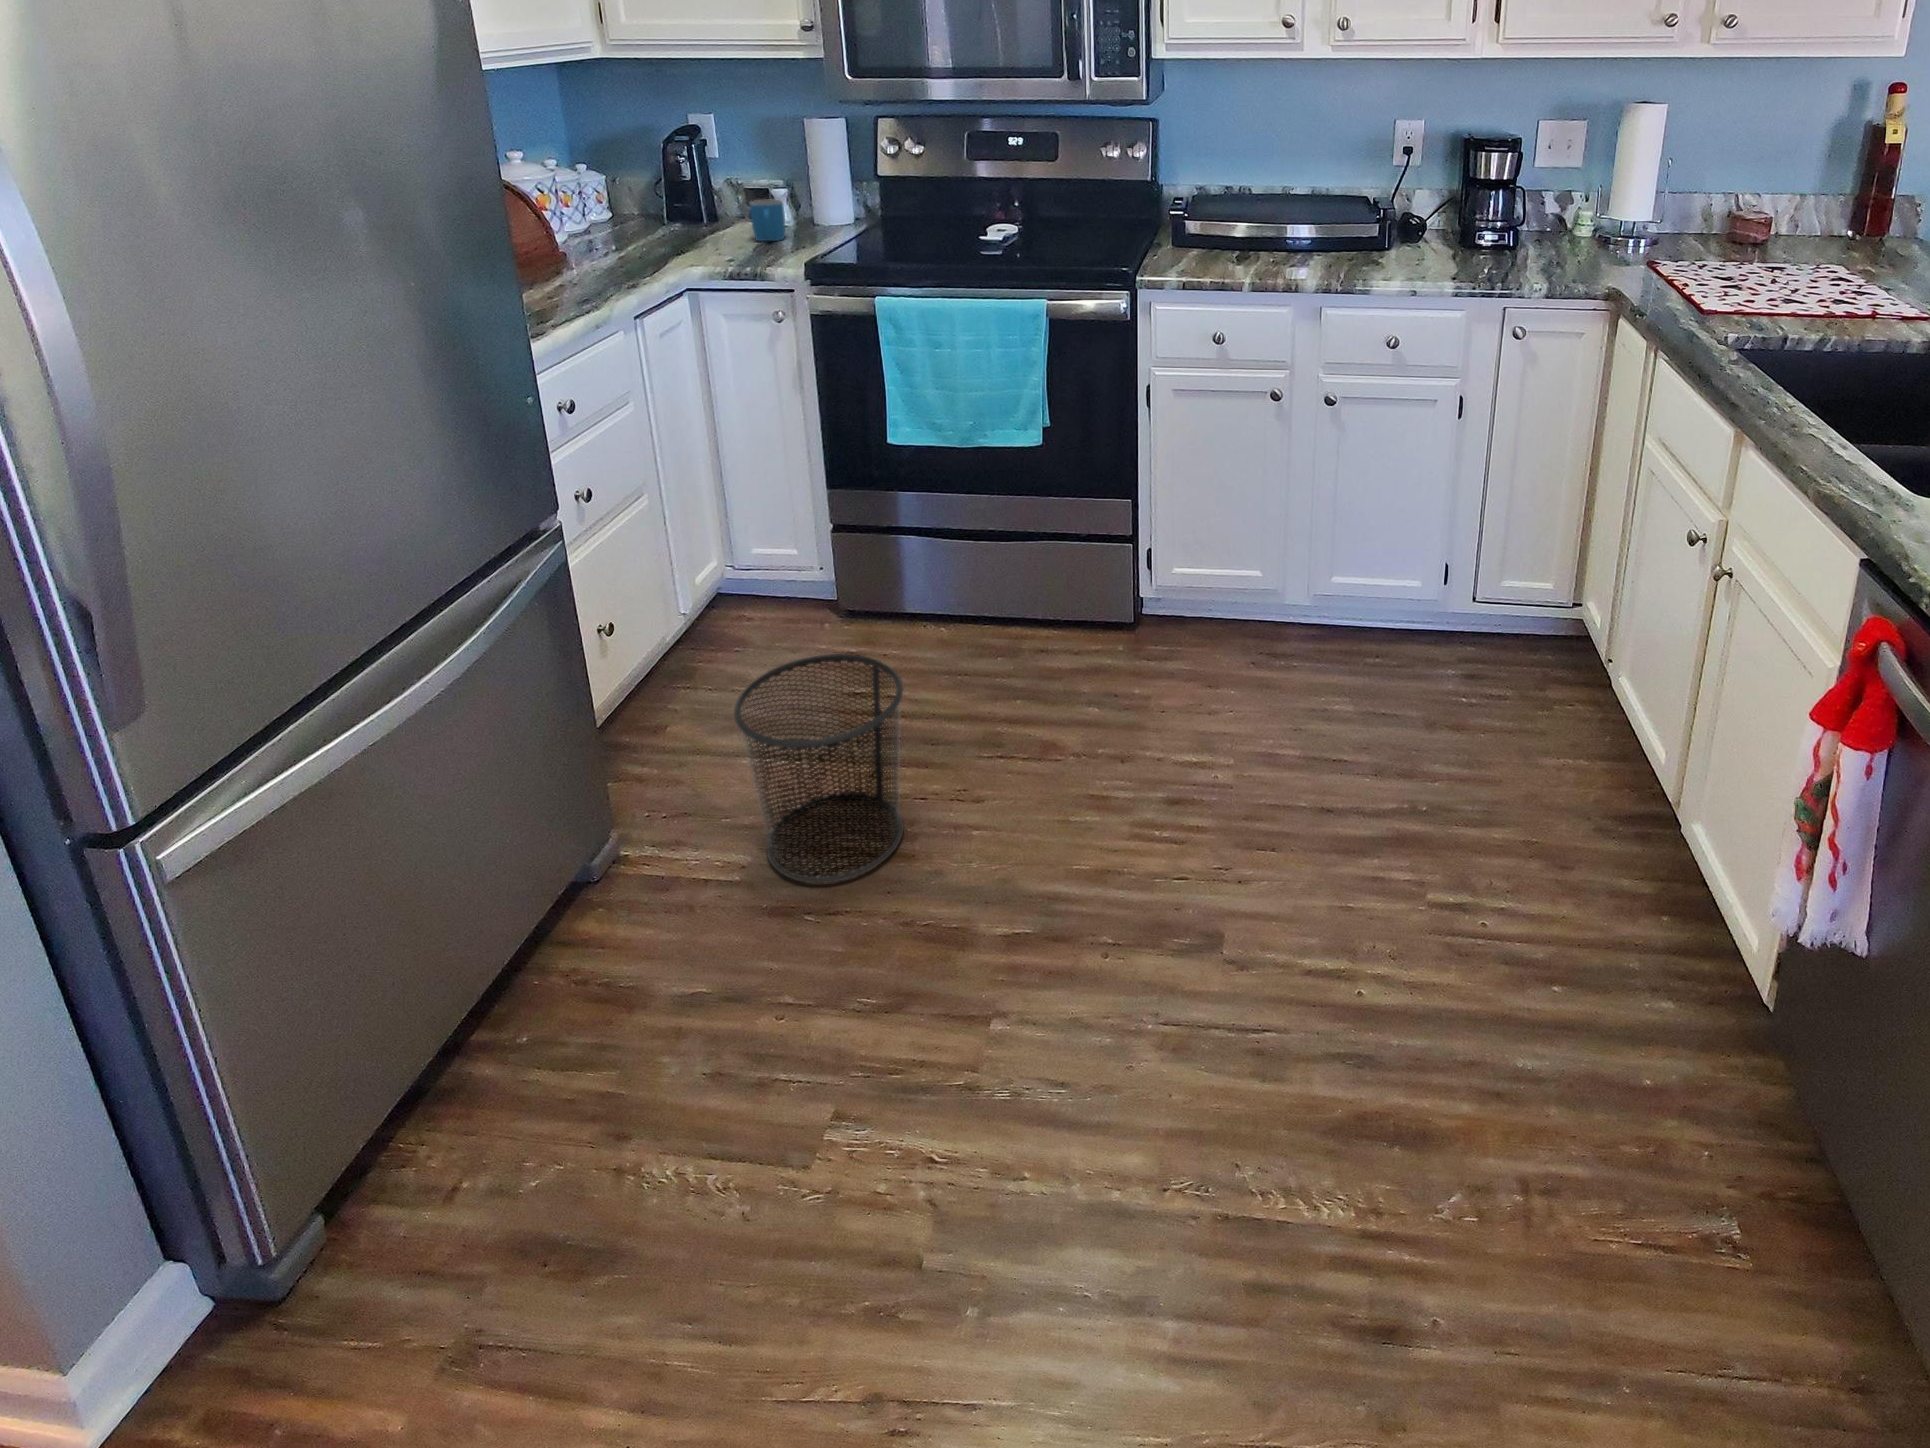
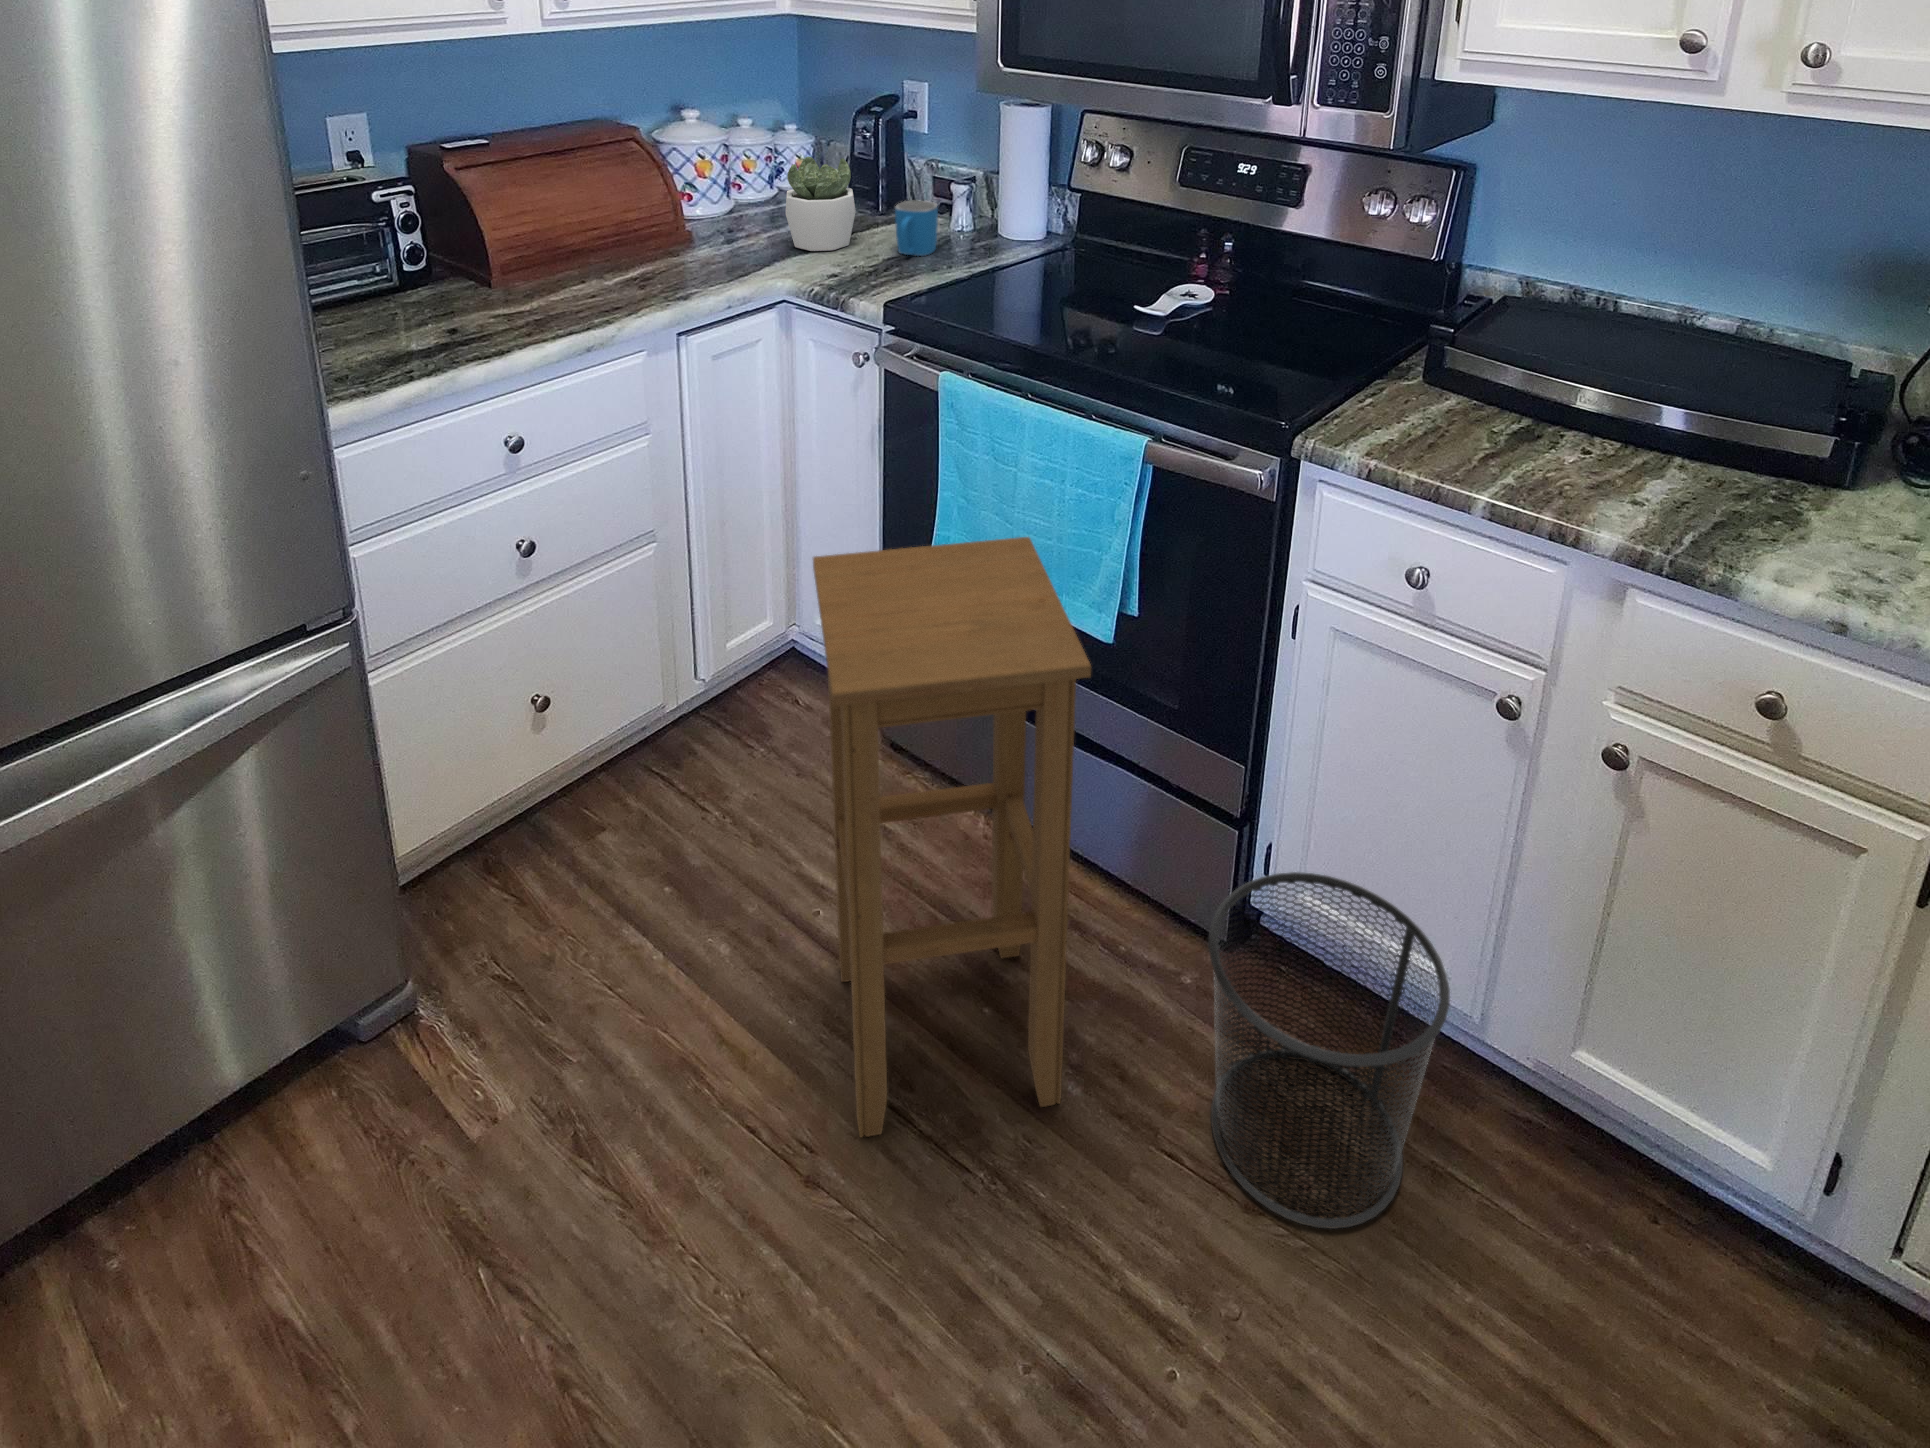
succulent plant: none [646,172,712,249] -> present [786,156,856,251]
stool: none [866,371,1088,775] -> present [813,537,1091,1137]
trash can: present [734,654,904,883] -> present [1209,872,1450,1229]

